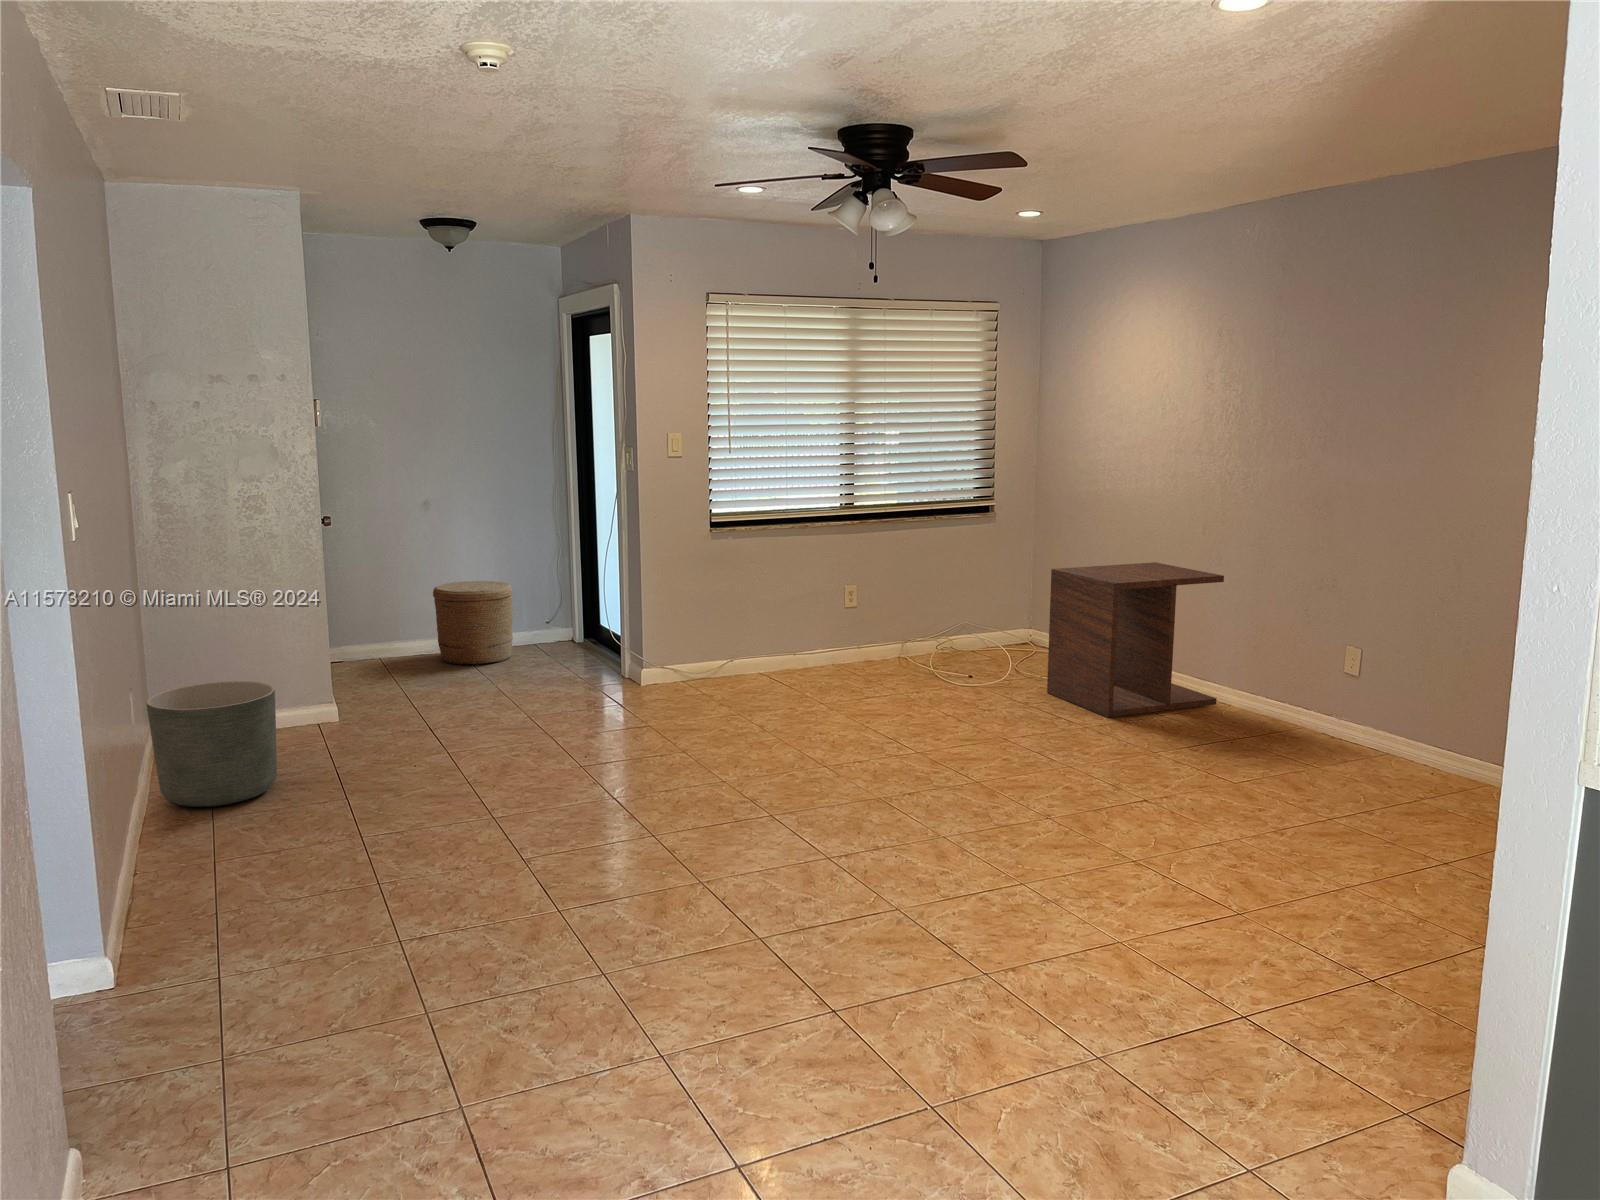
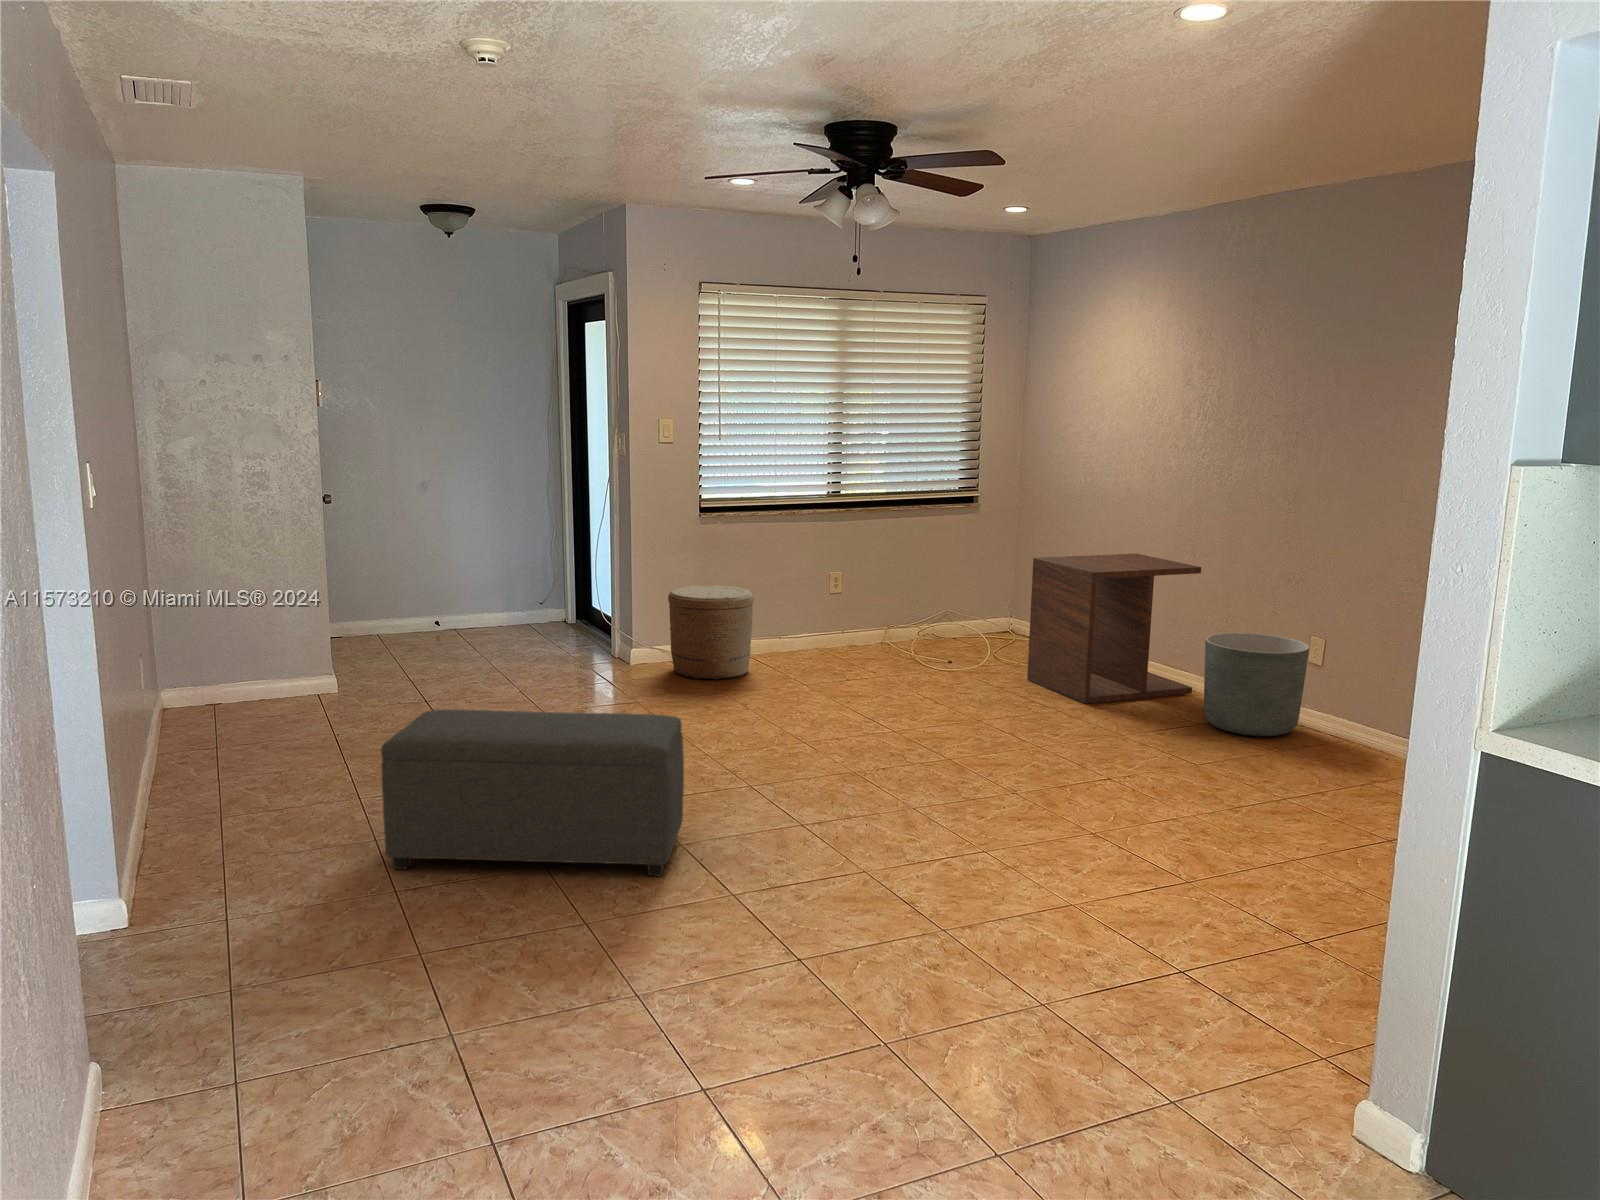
woven basket: present [433,581,513,665] -> present [668,586,754,680]
planter: present [146,681,277,807] -> present [1204,633,1309,736]
ottoman: none [386,743,703,916] -> present [381,709,684,876]

